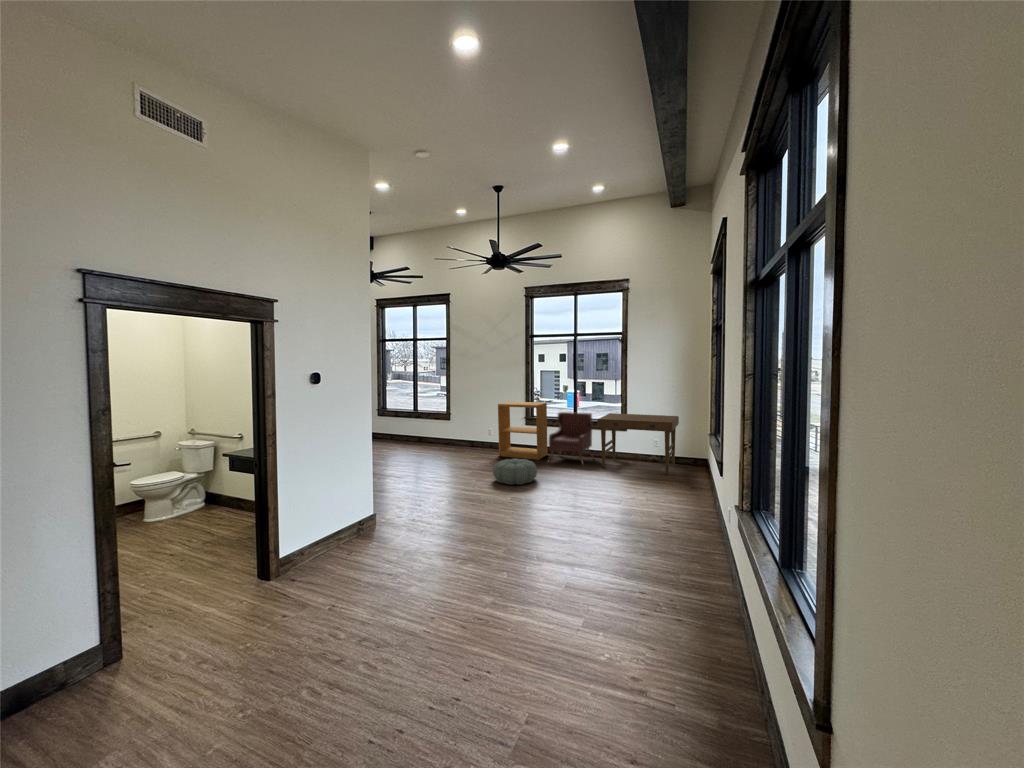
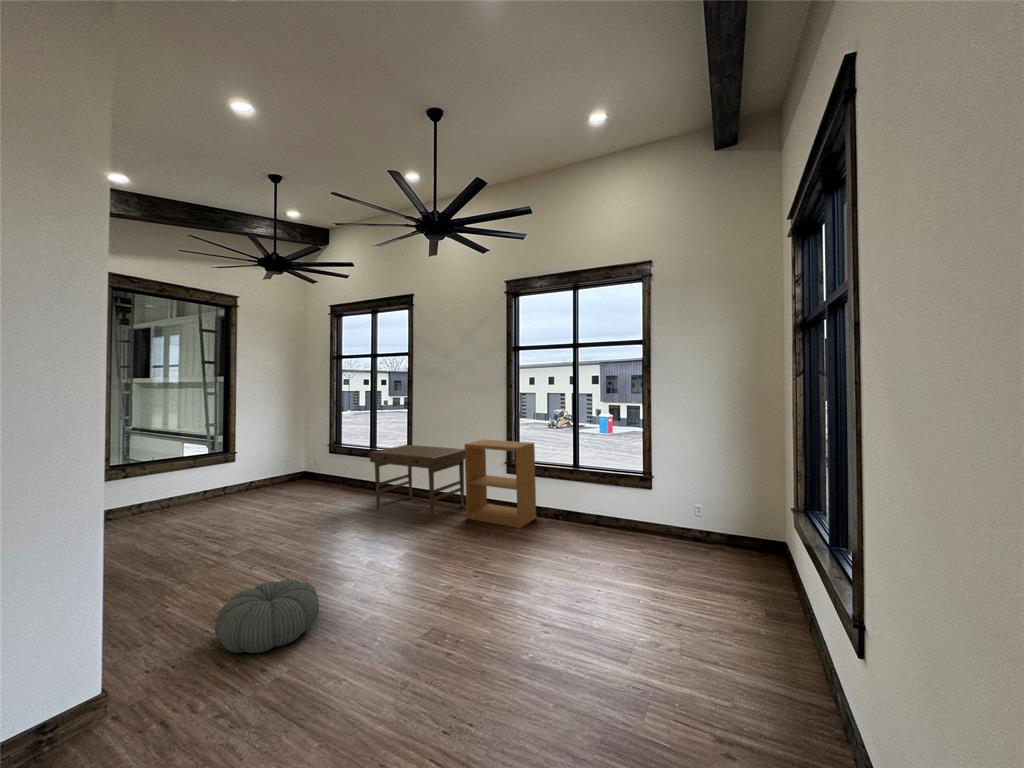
armchair: present [548,412,593,465] -> none [530,457,603,545]
desk: present [597,413,679,475] -> present [370,445,465,520]
pouf: present [493,459,537,485] -> present [215,579,319,653]

